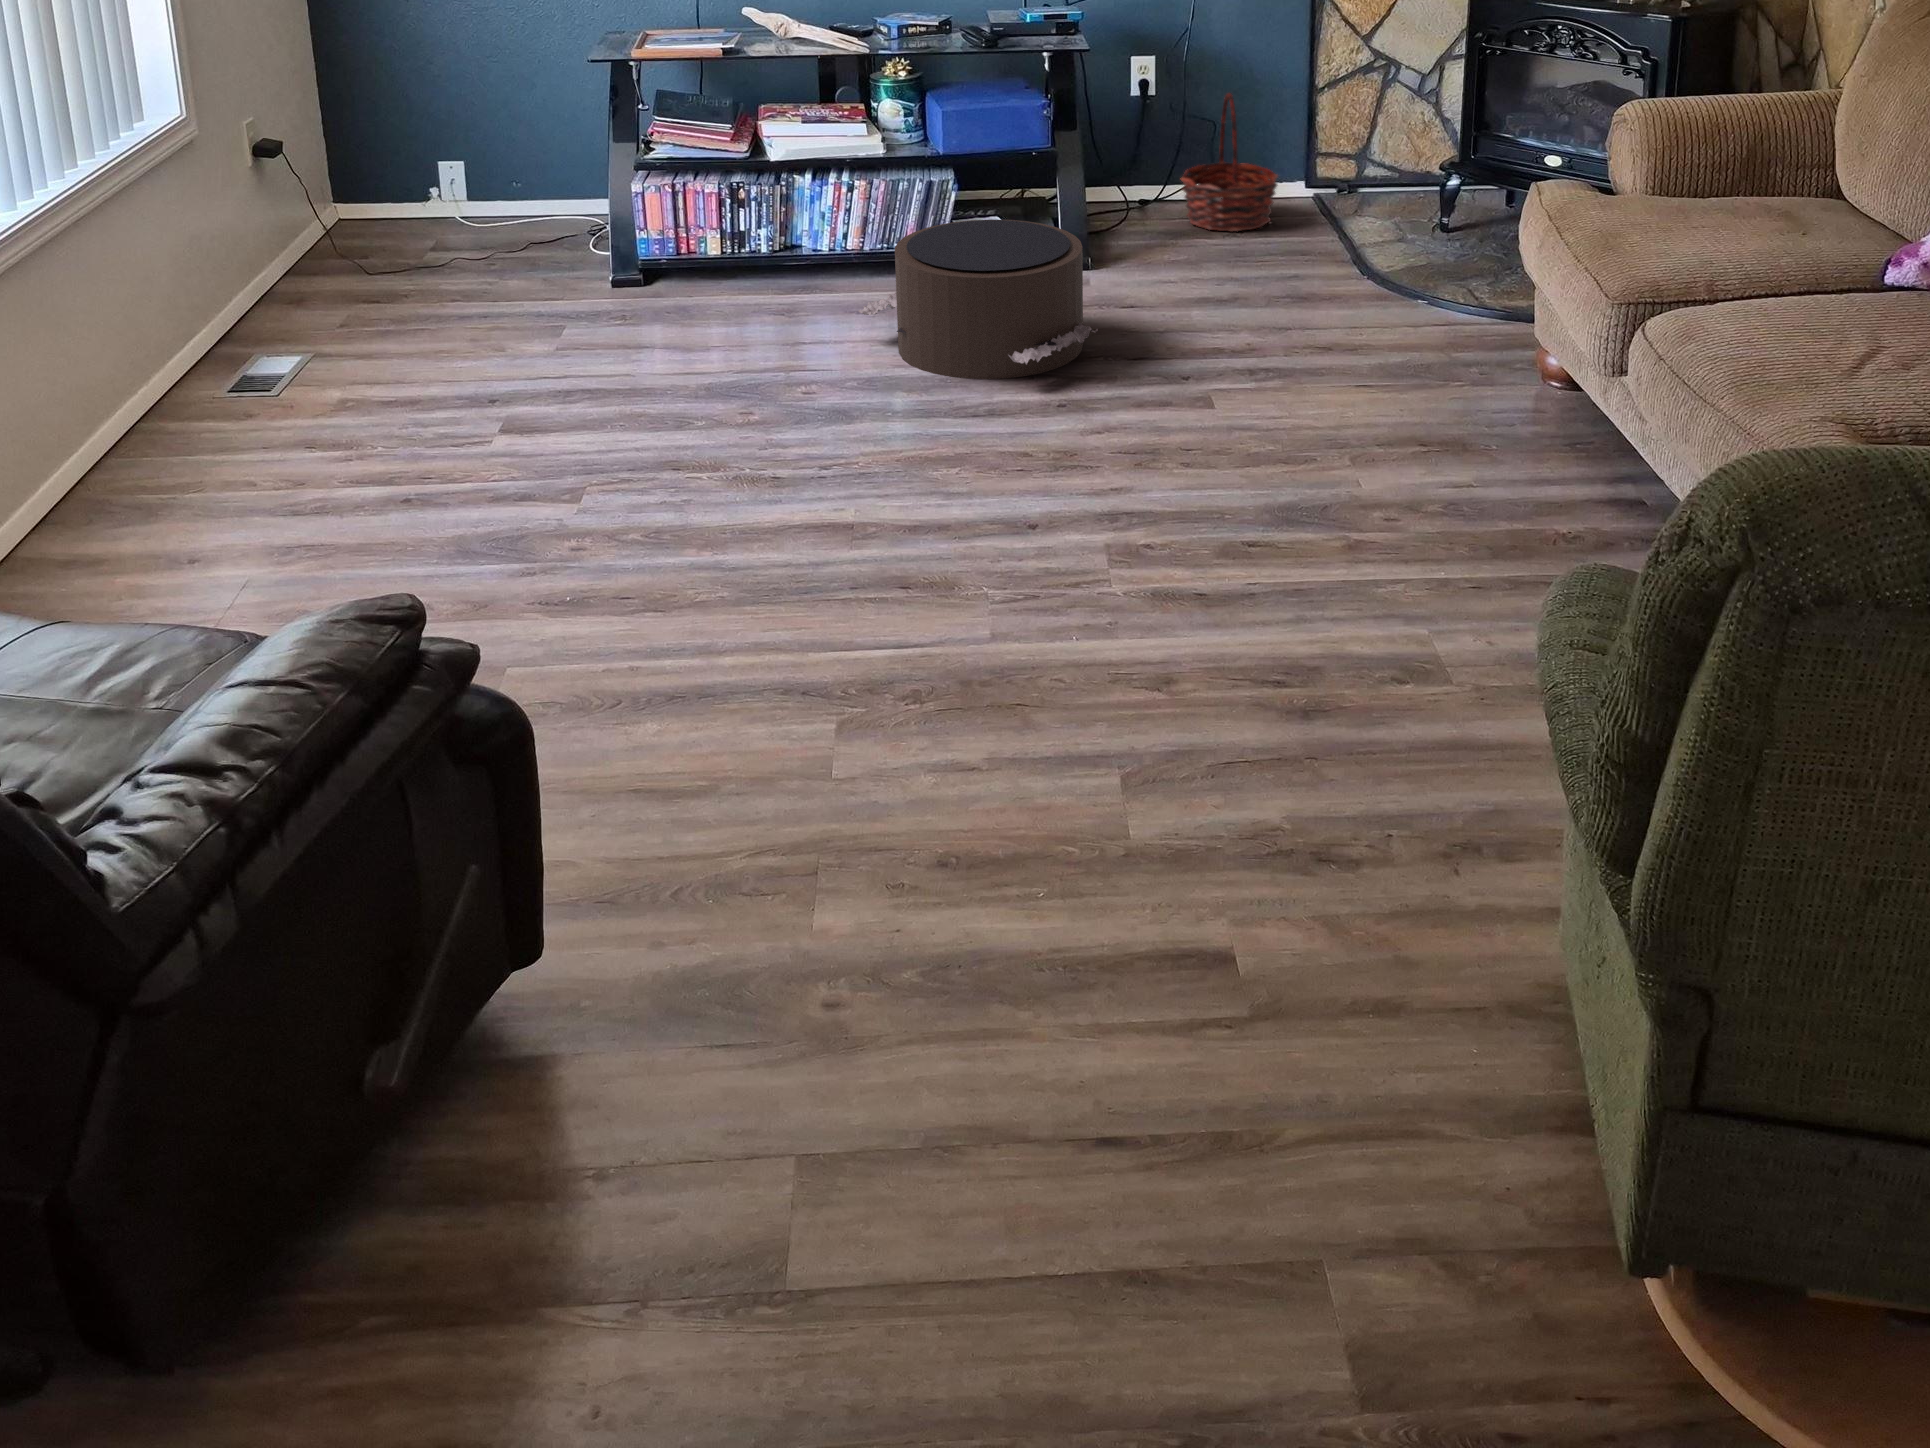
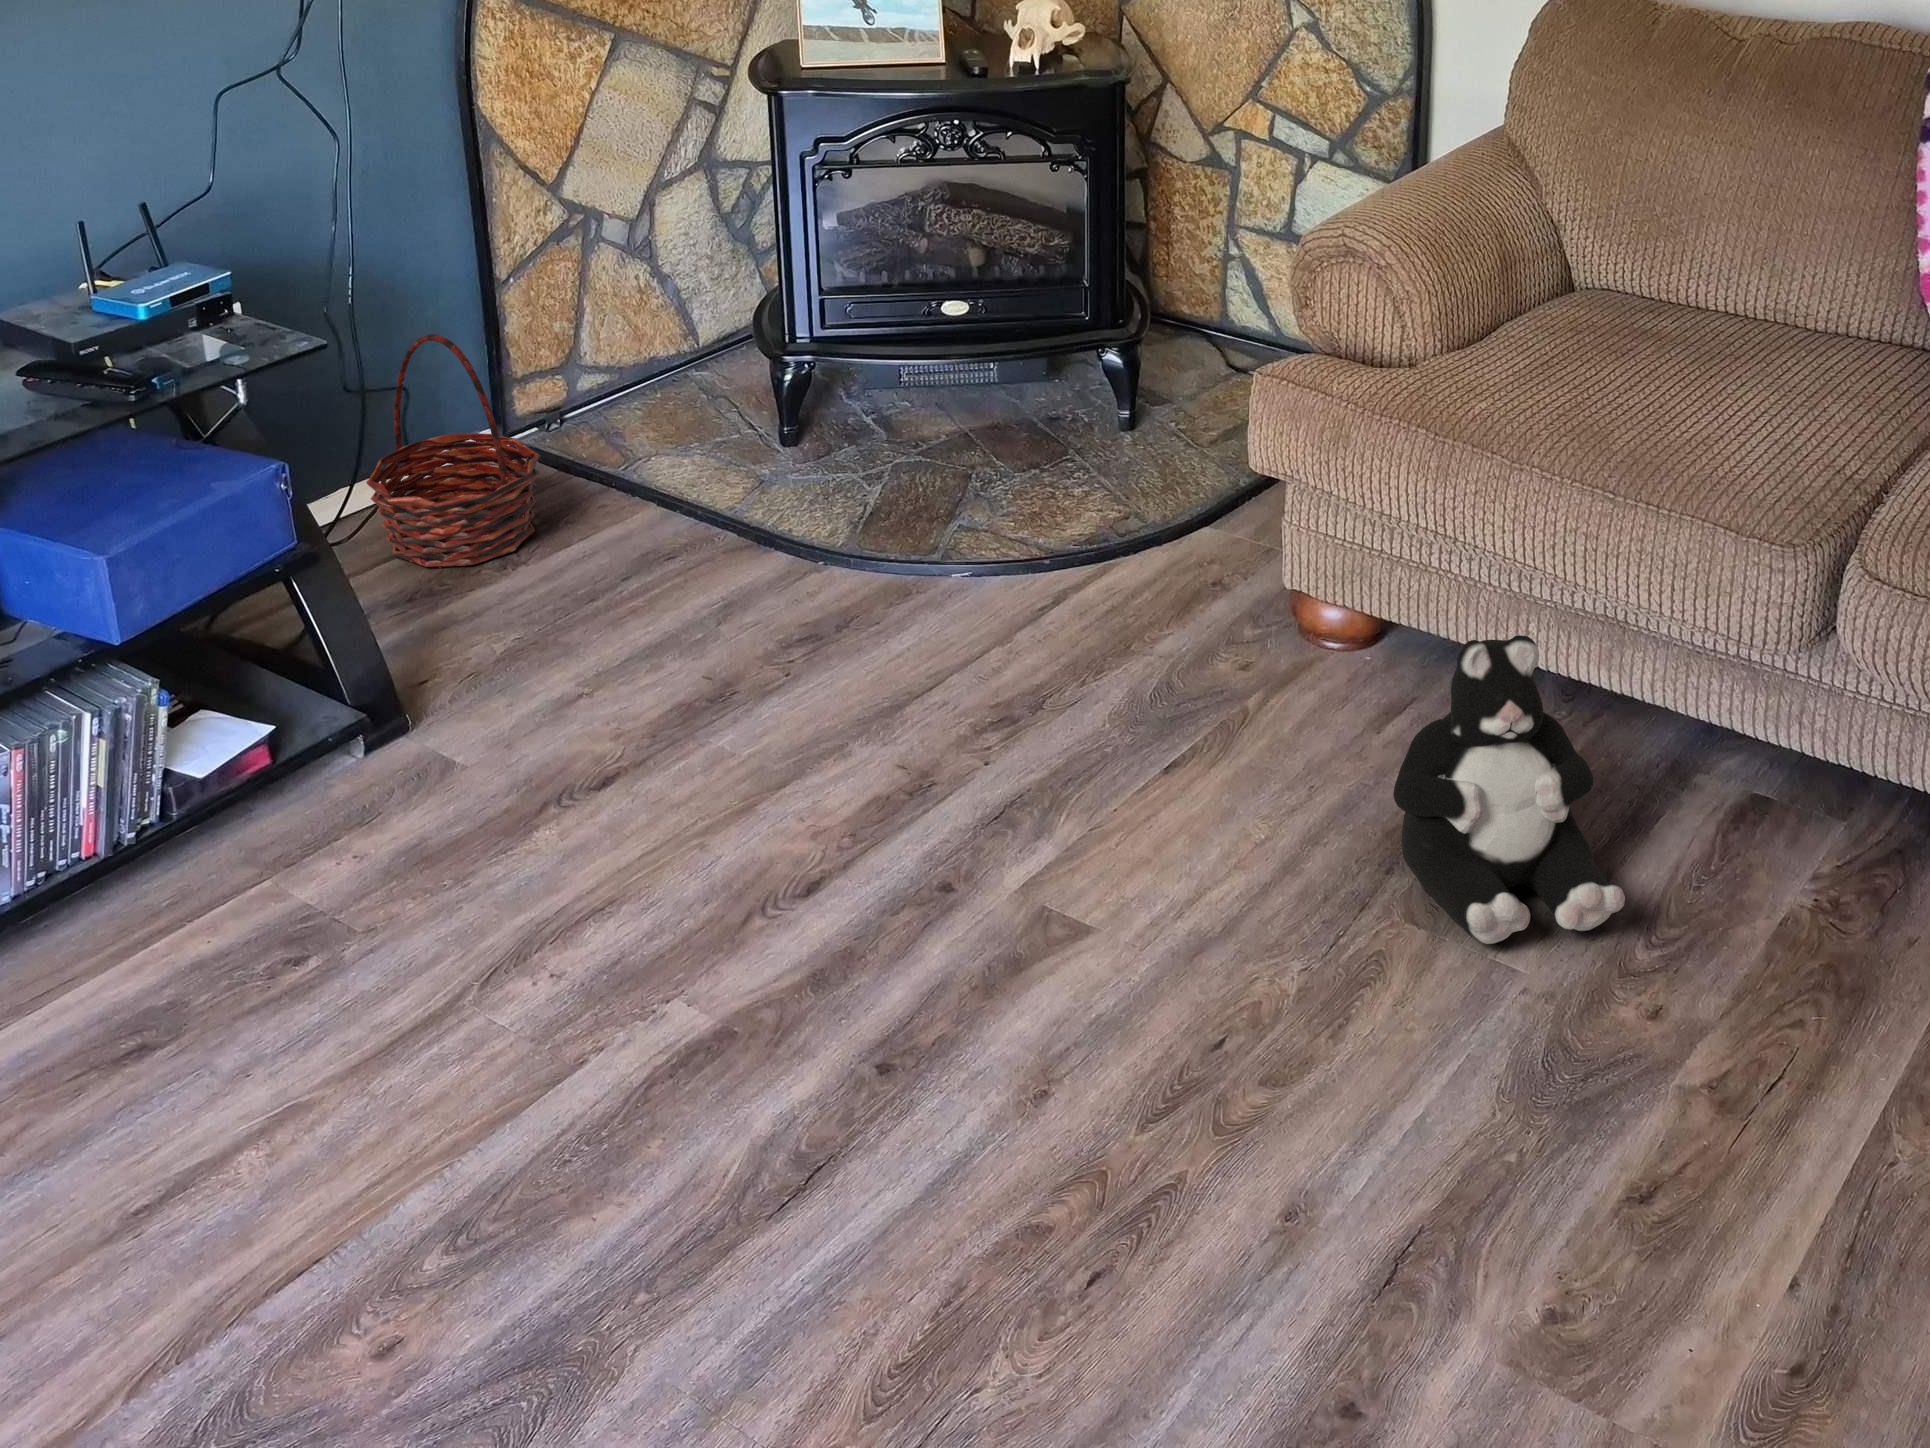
pouf: present [859,219,1098,379] -> none [320,695,820,1105]
plush toy: none [1295,317,1441,500] -> present [1393,635,1625,944]

